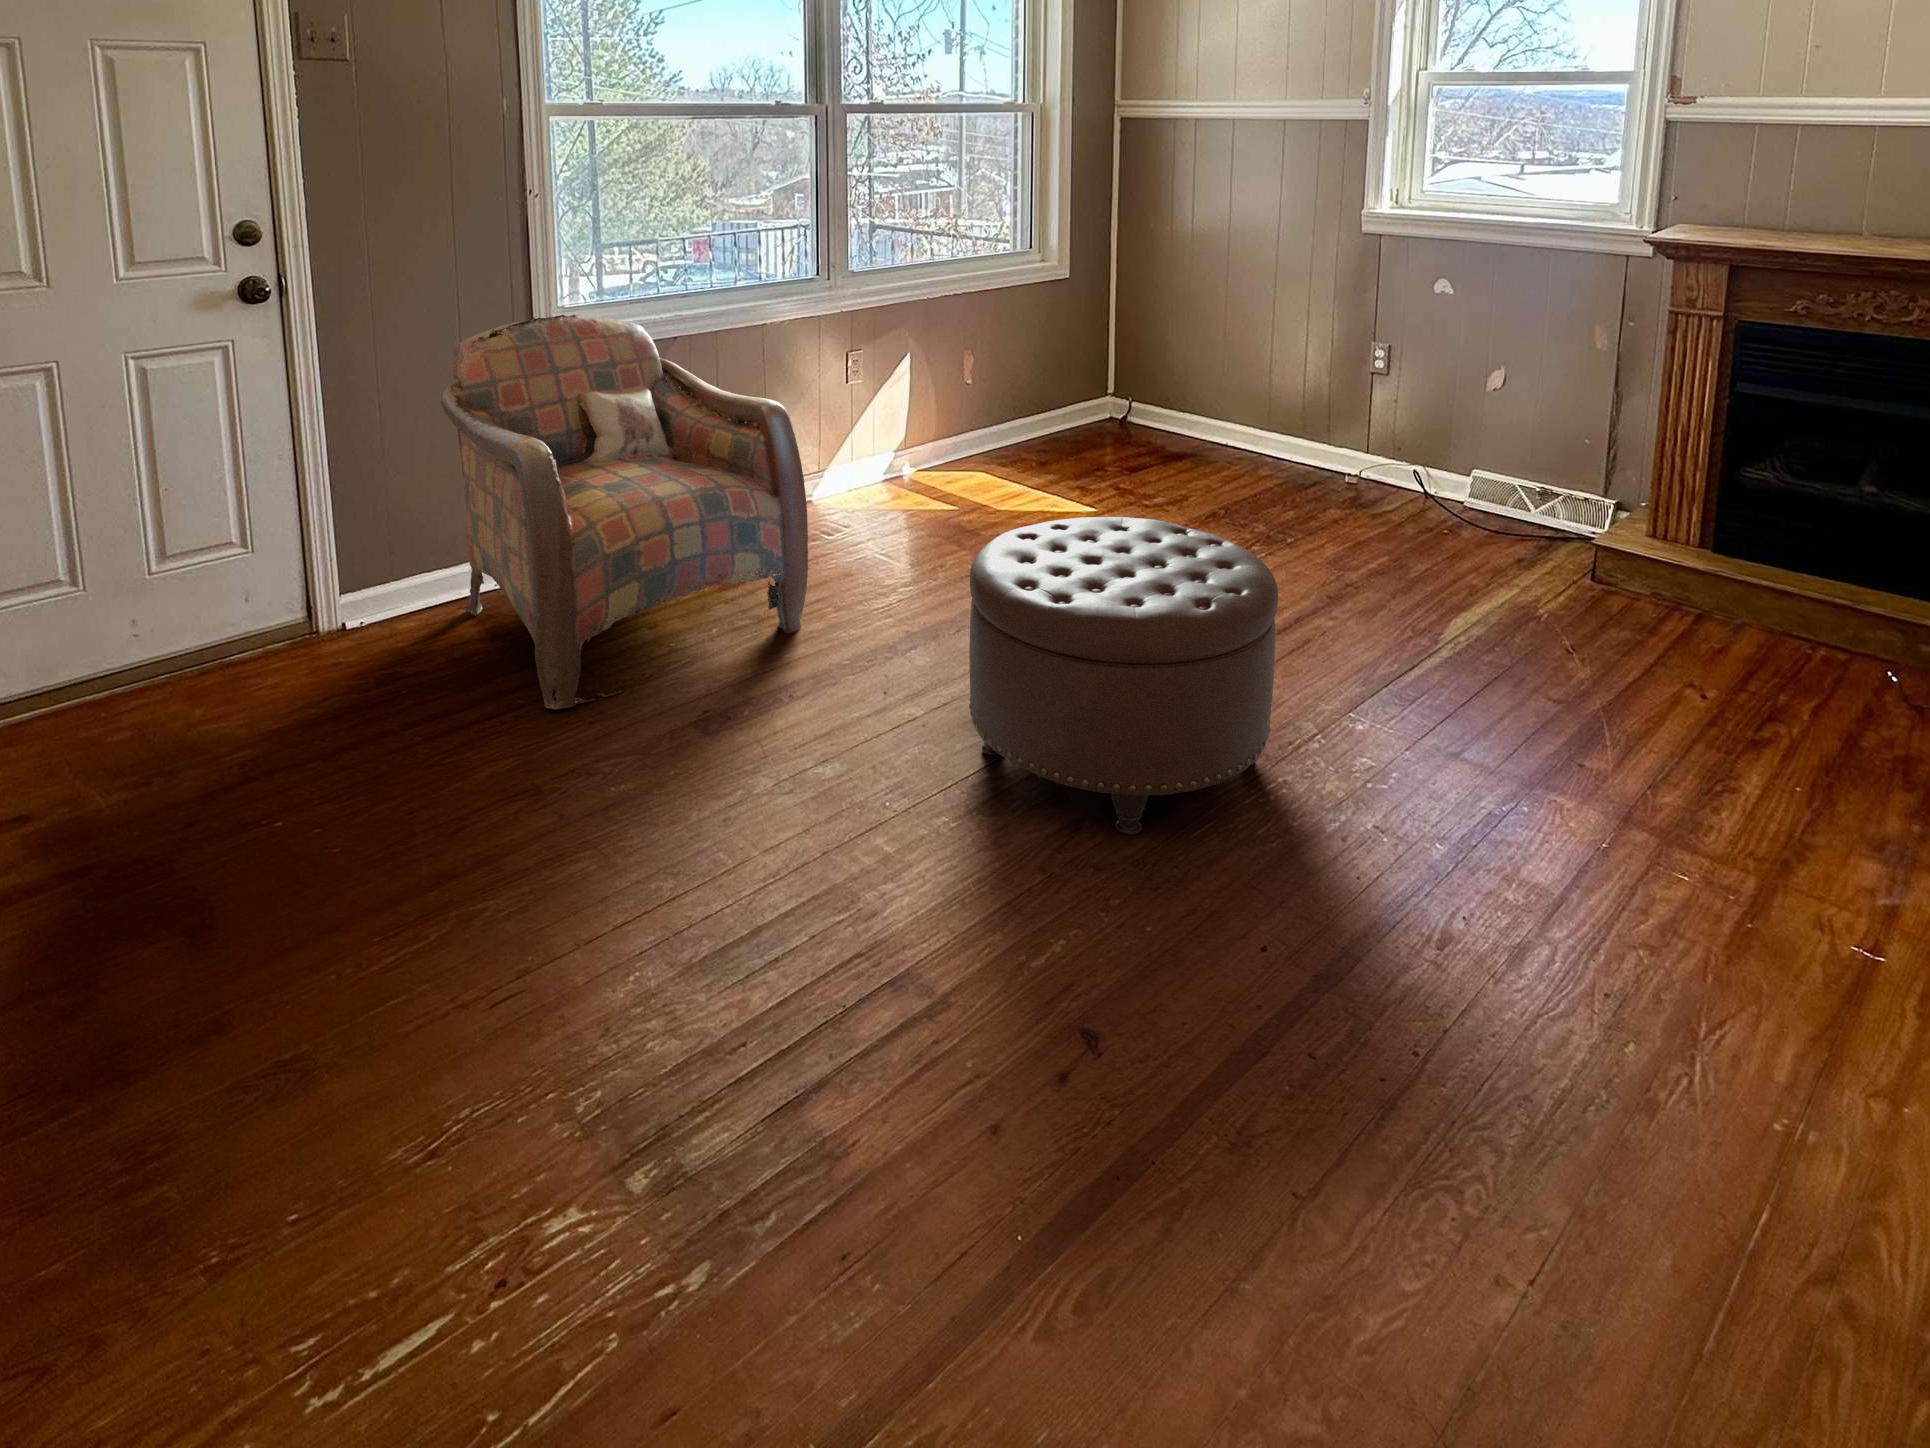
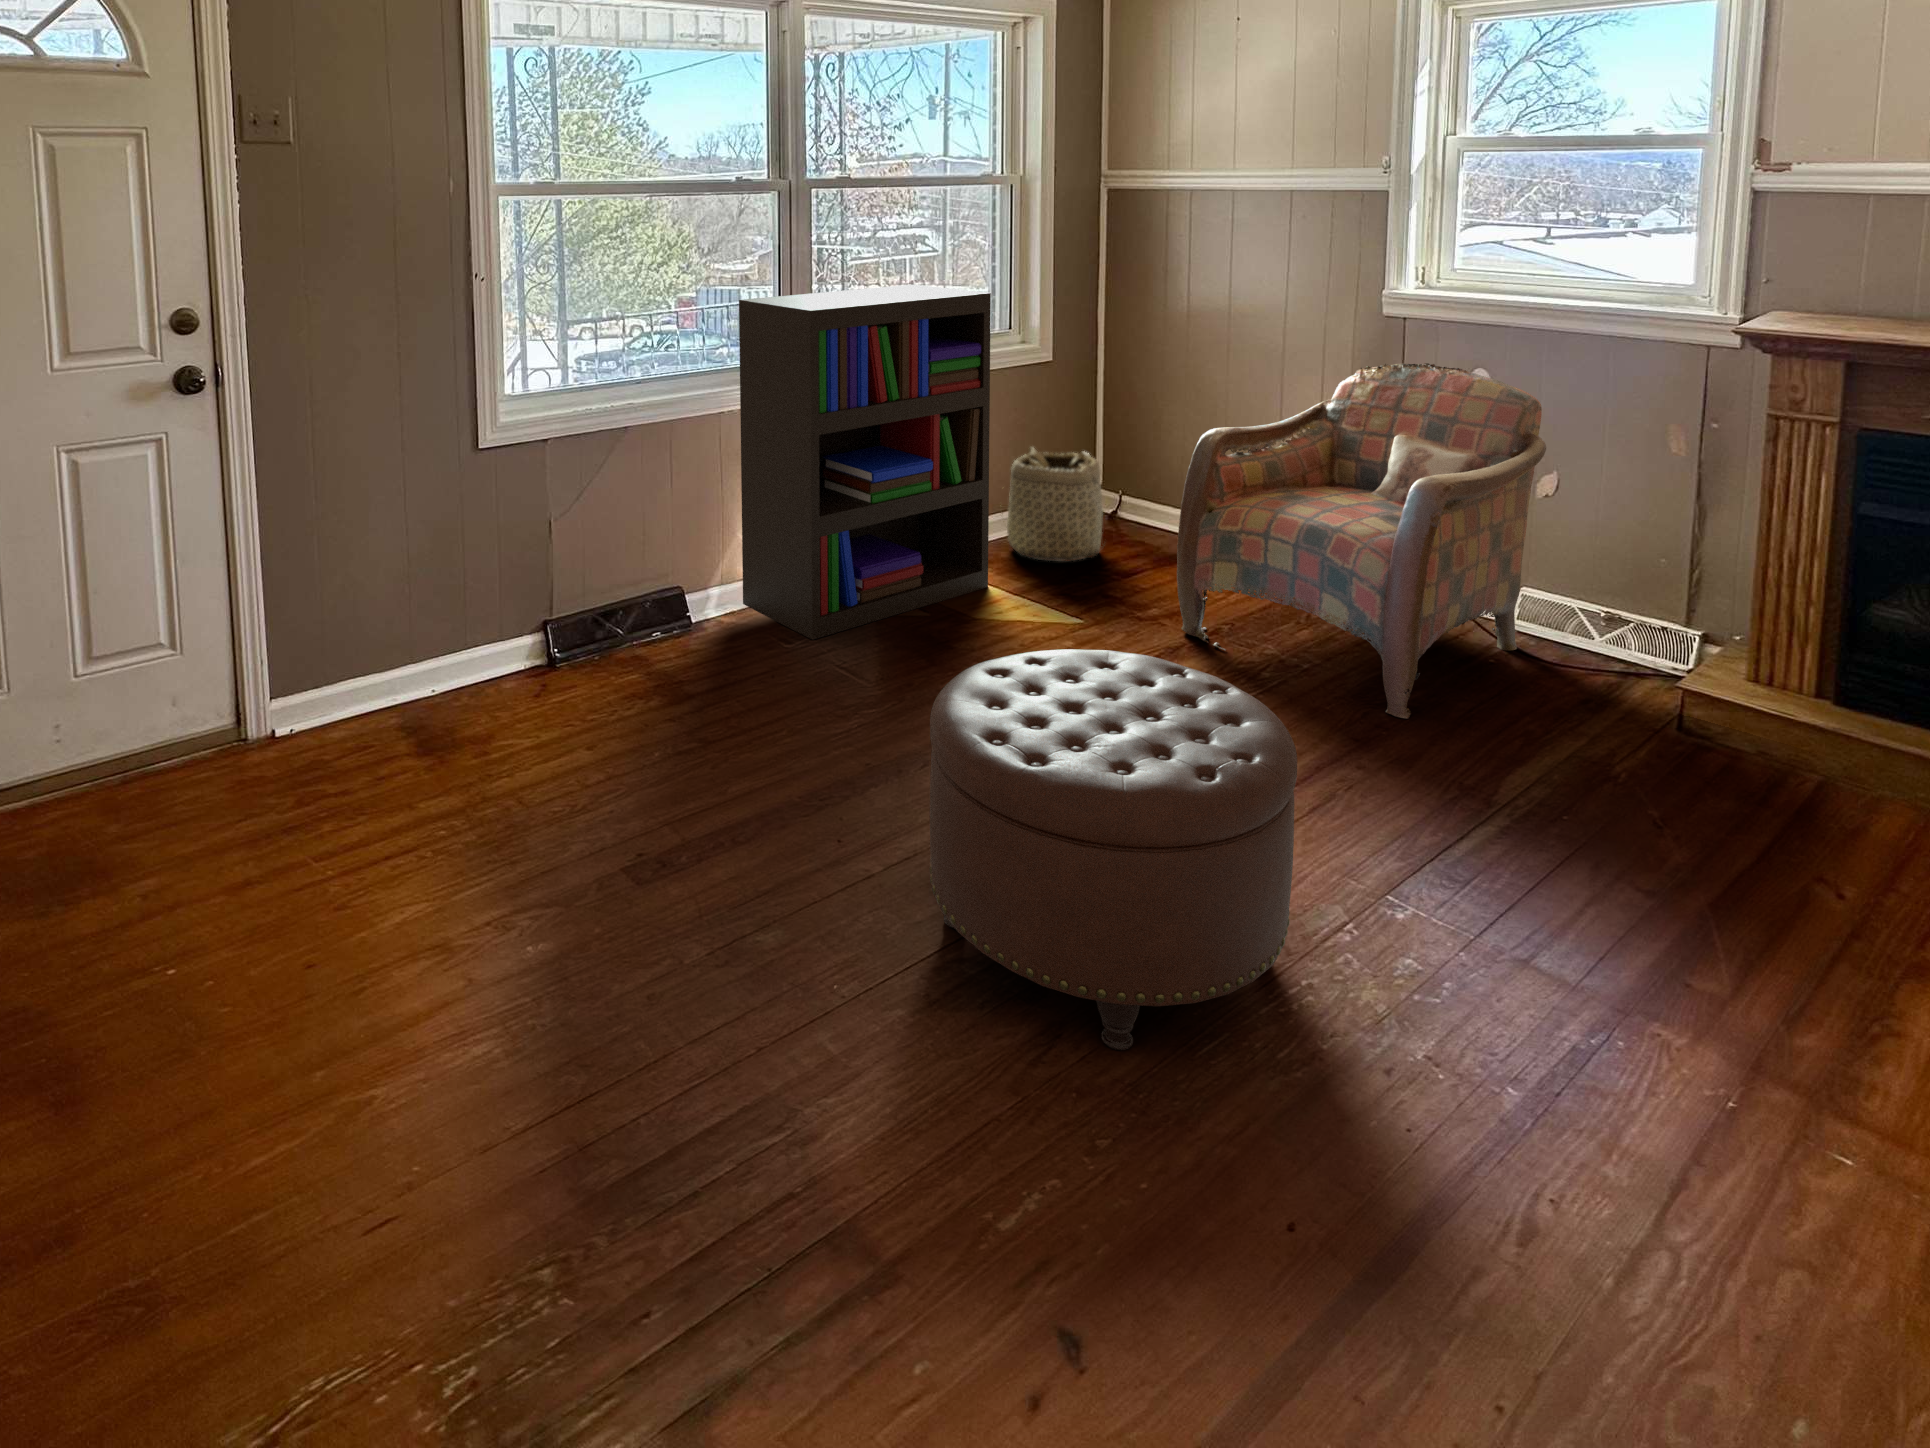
bookshelf: none [780,206,1016,534] -> present [739,285,991,640]
armchair: present [441,315,808,709] -> present [1177,363,1546,718]
basket: none [1023,357,1120,462] -> present [1007,447,1103,561]

